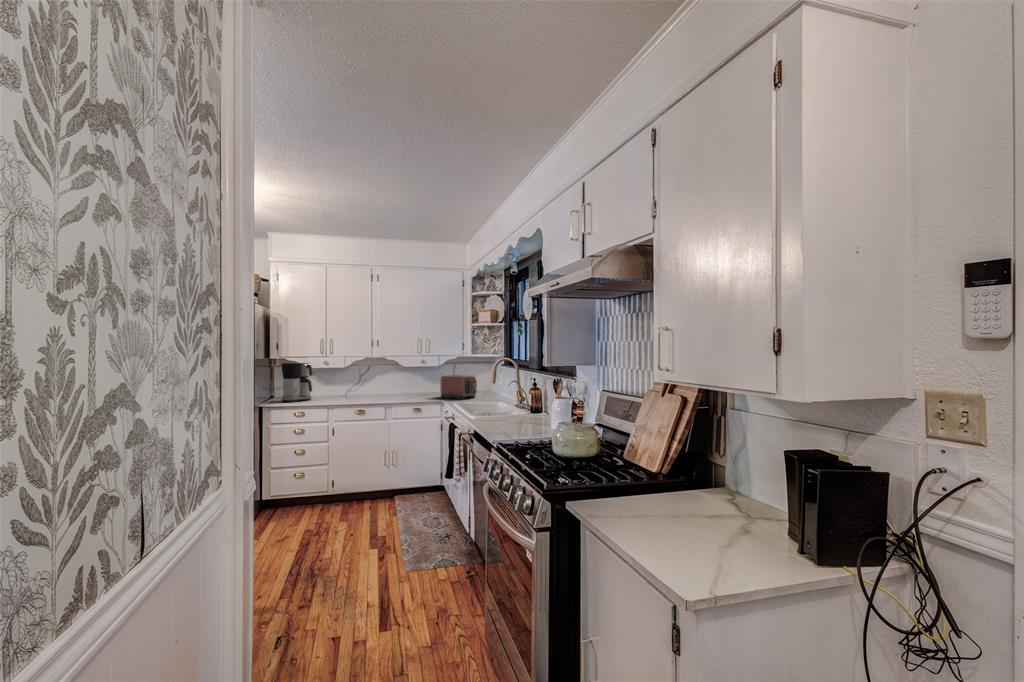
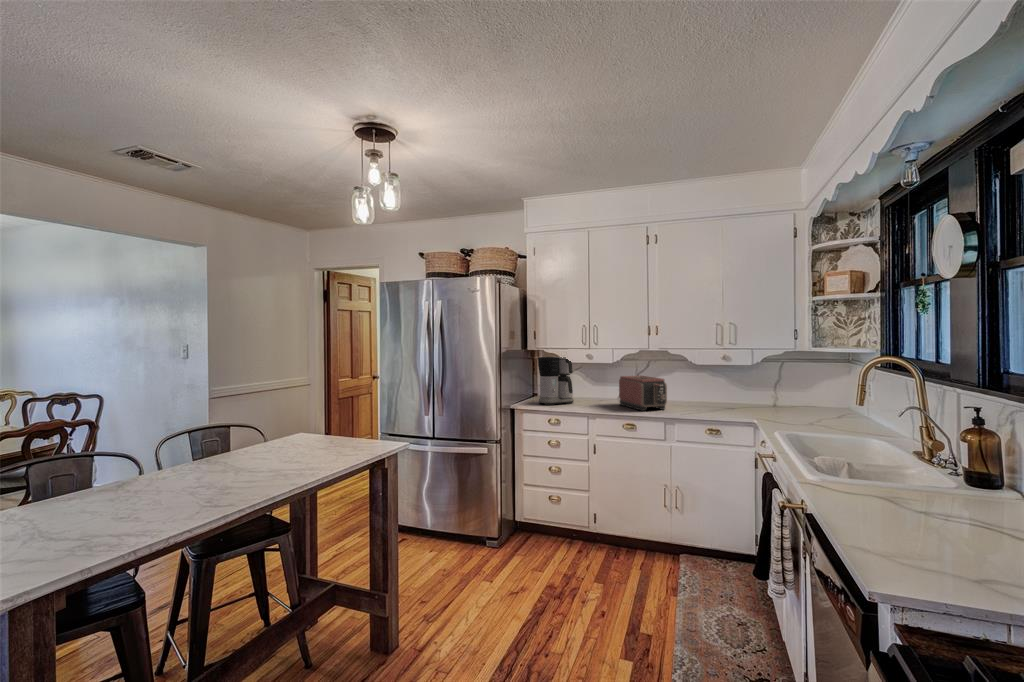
toaster: present [440,375,477,399] -> present [619,376,667,411]

